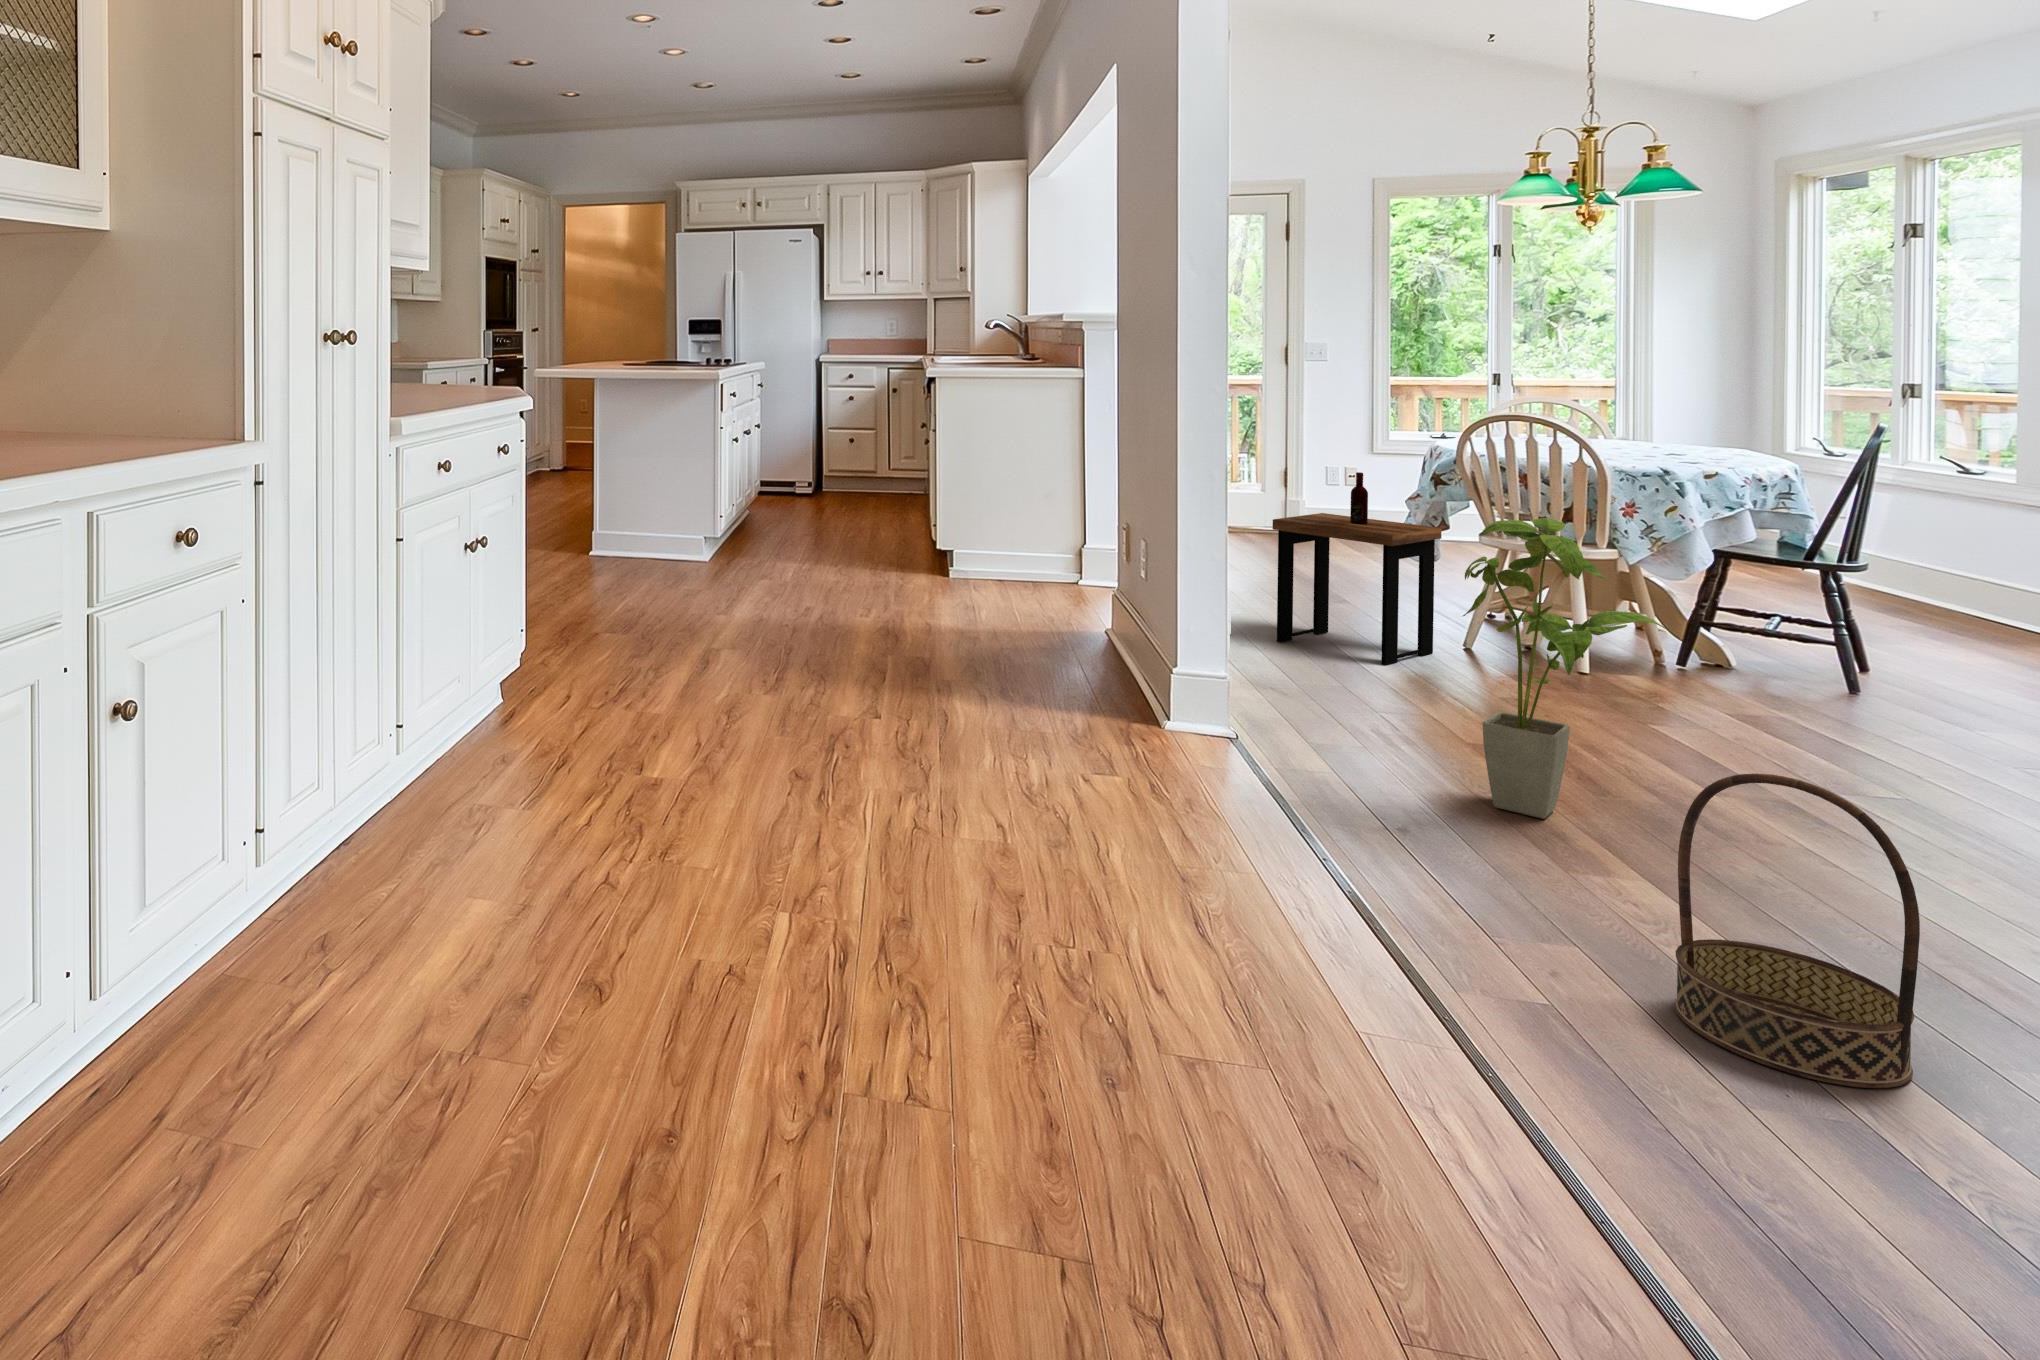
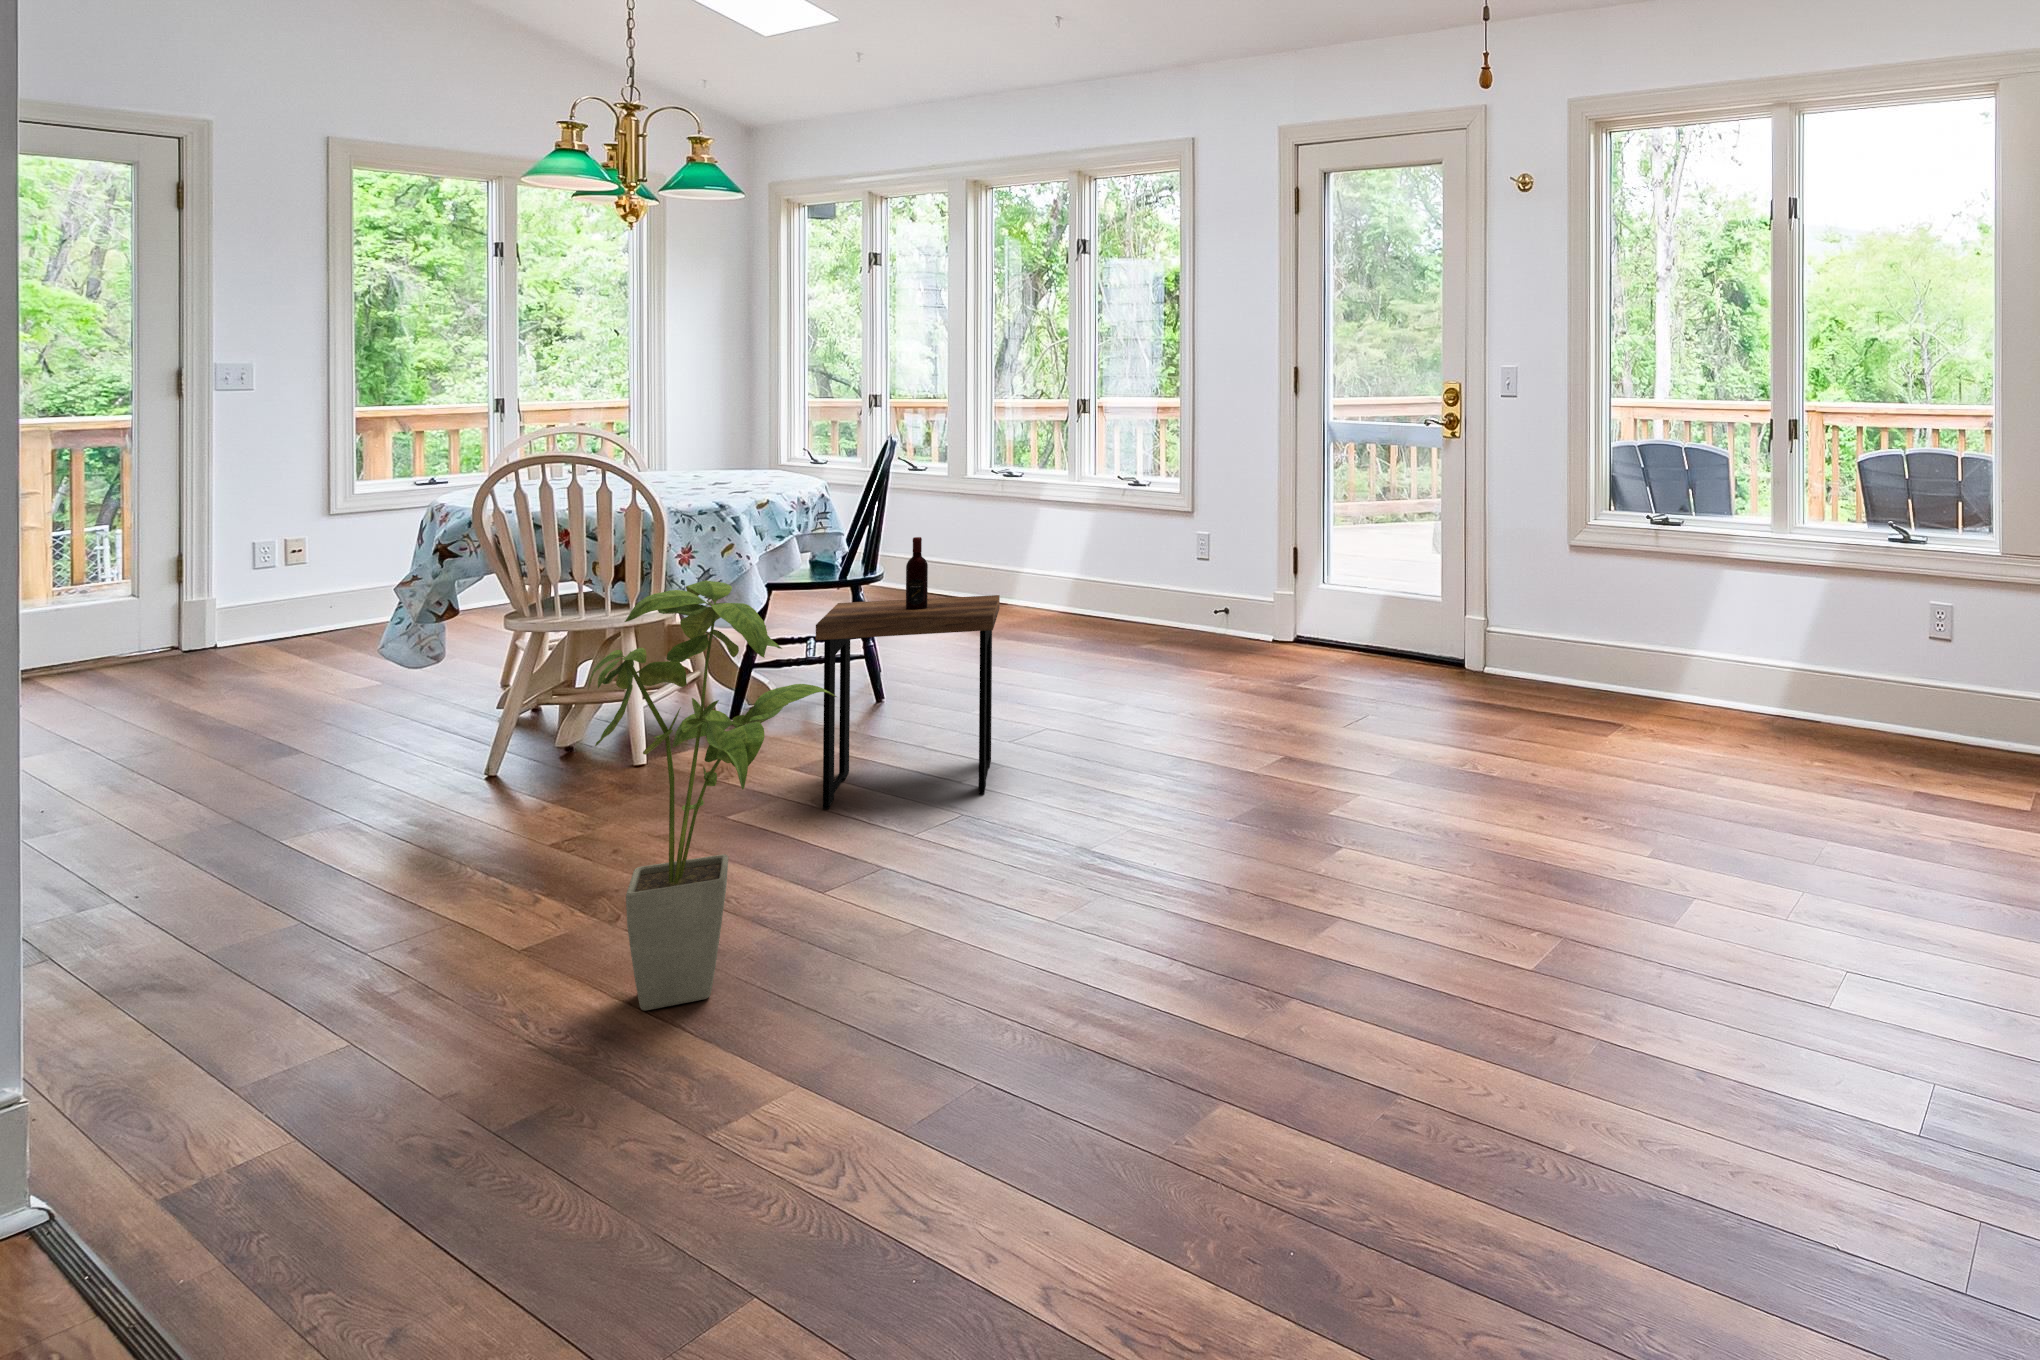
side table: present [1273,472,1442,665] -> present [816,537,1000,809]
basket: present [1674,774,1920,1088] -> none [979,856,1213,1249]

